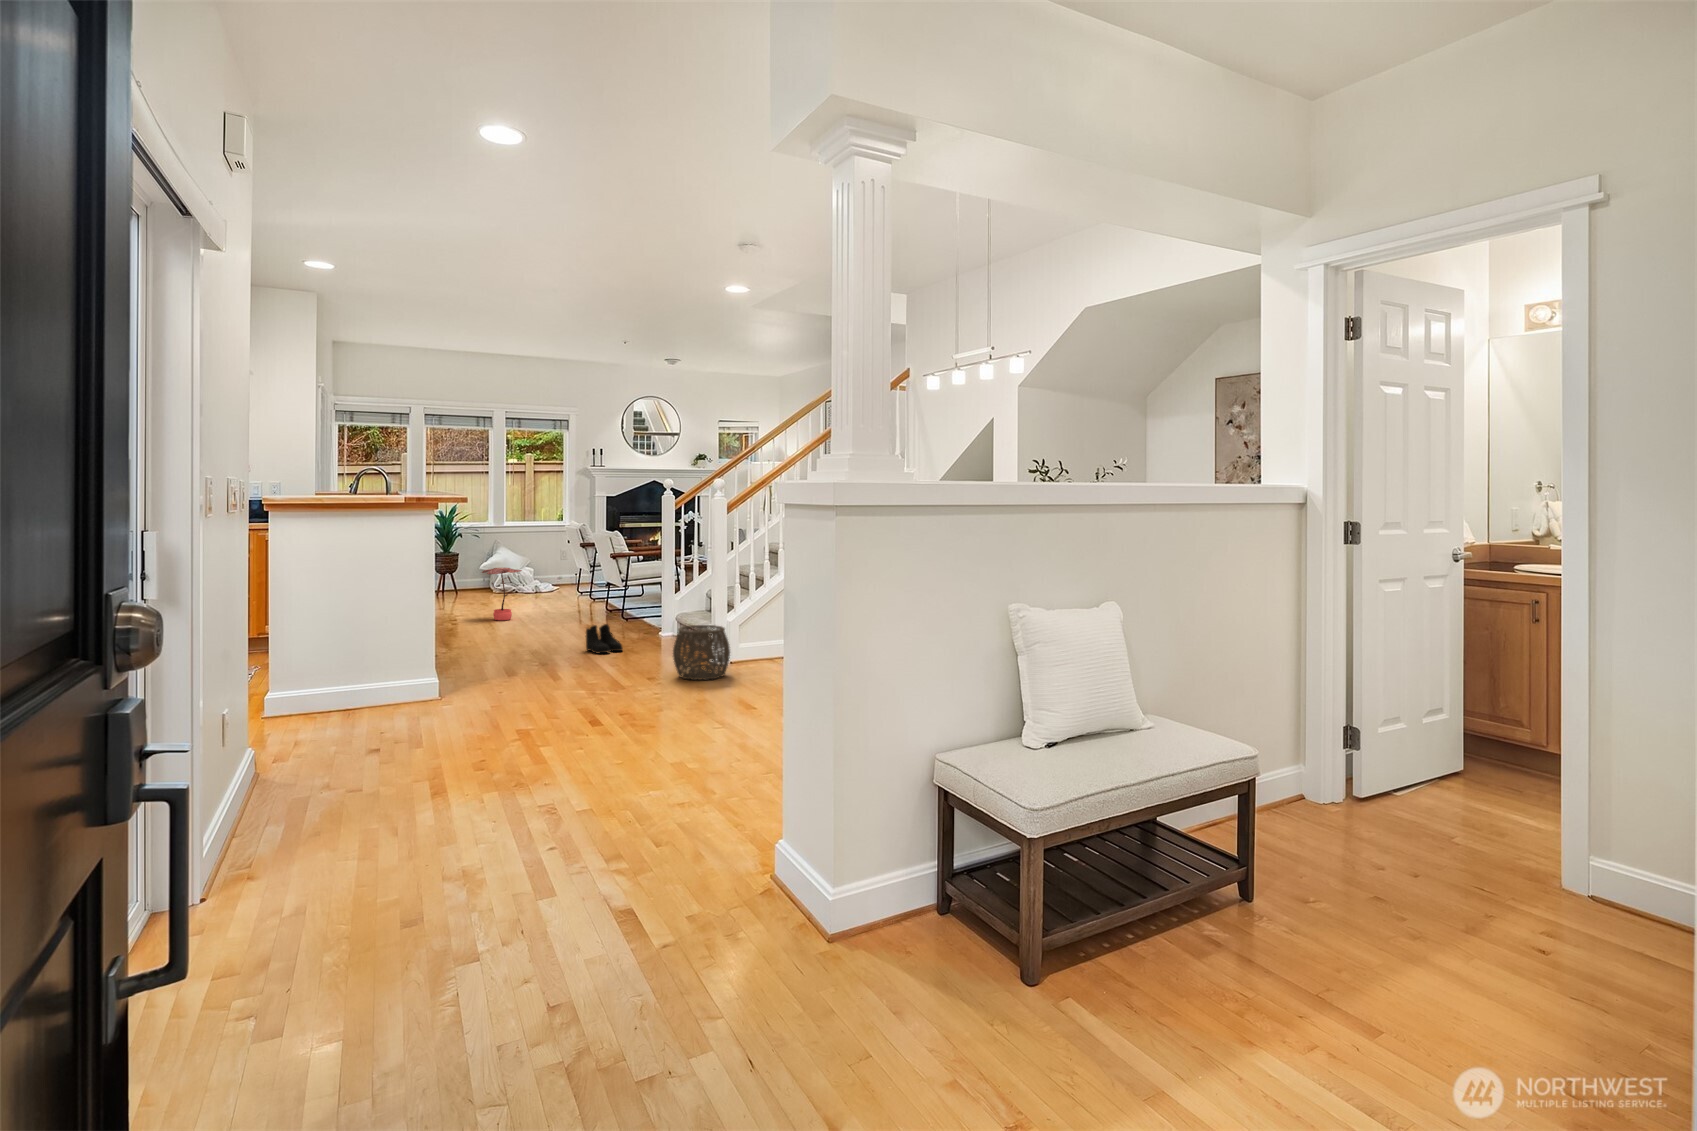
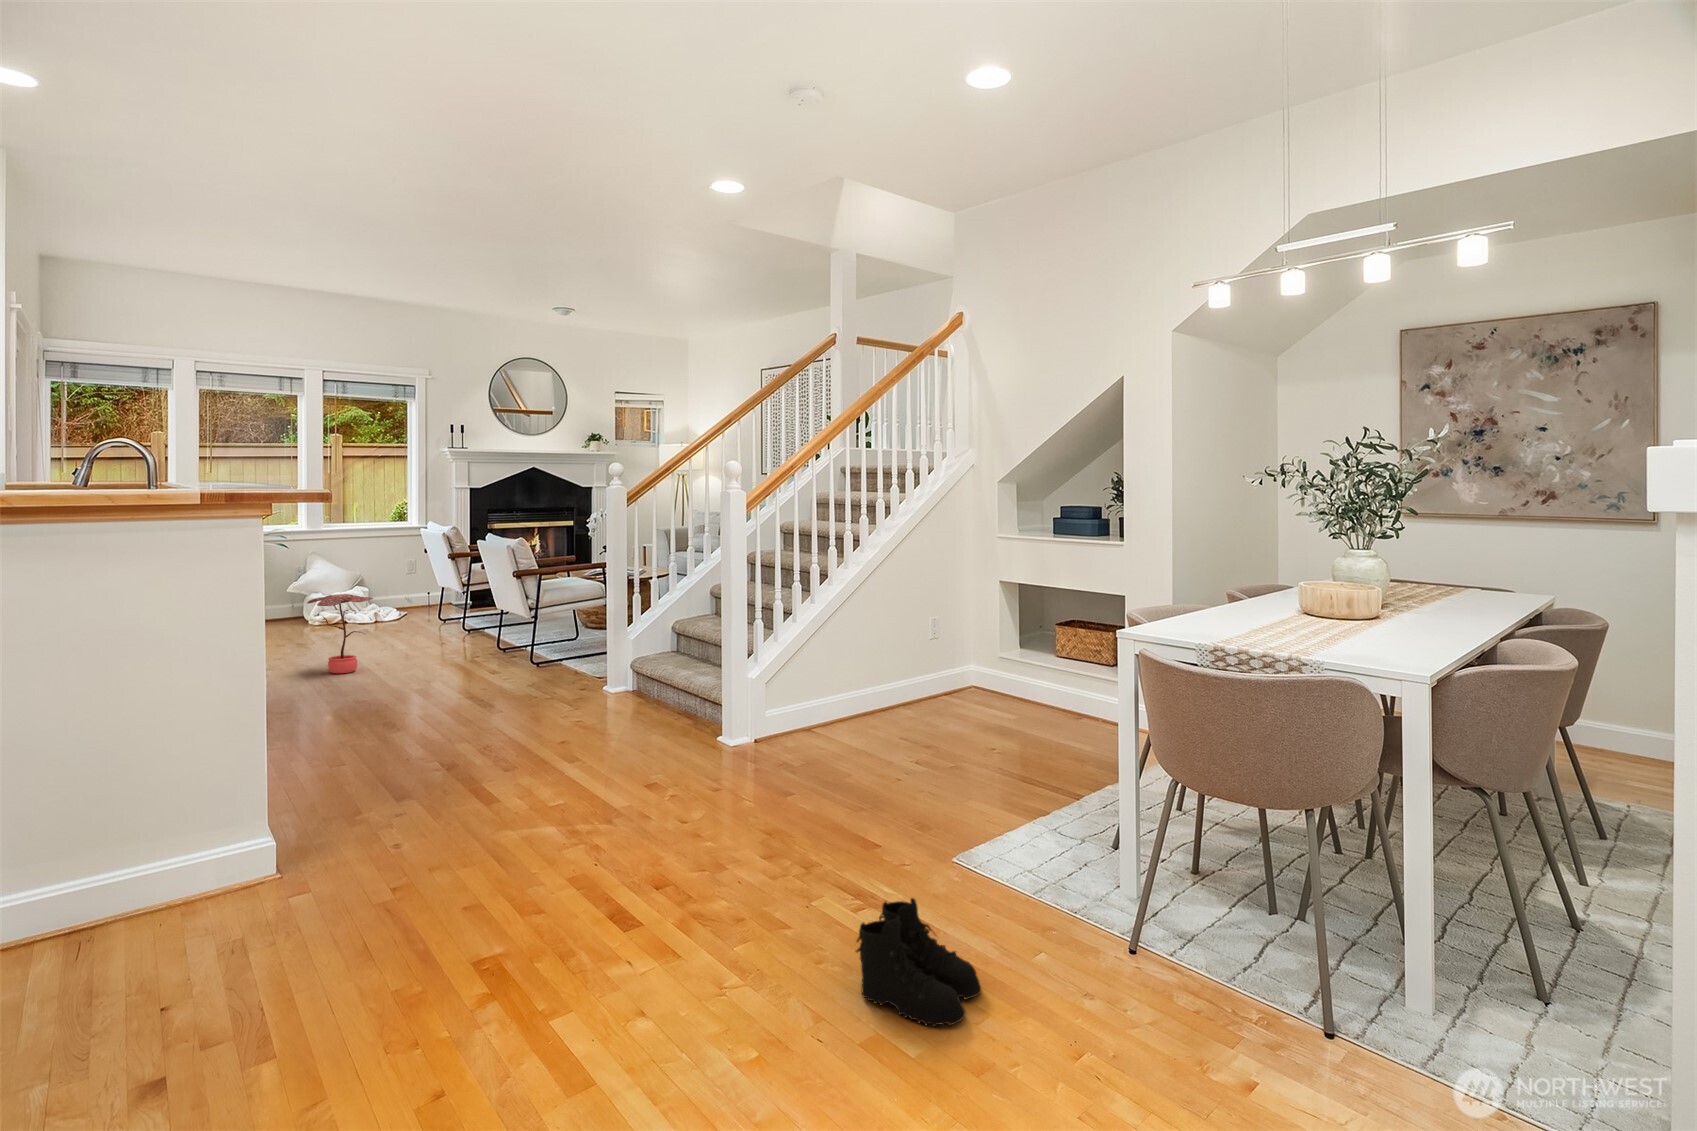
boots: present [586,624,623,653] -> present [856,898,981,1027]
woven basket: present [673,625,730,680] -> none [689,691,782,788]

